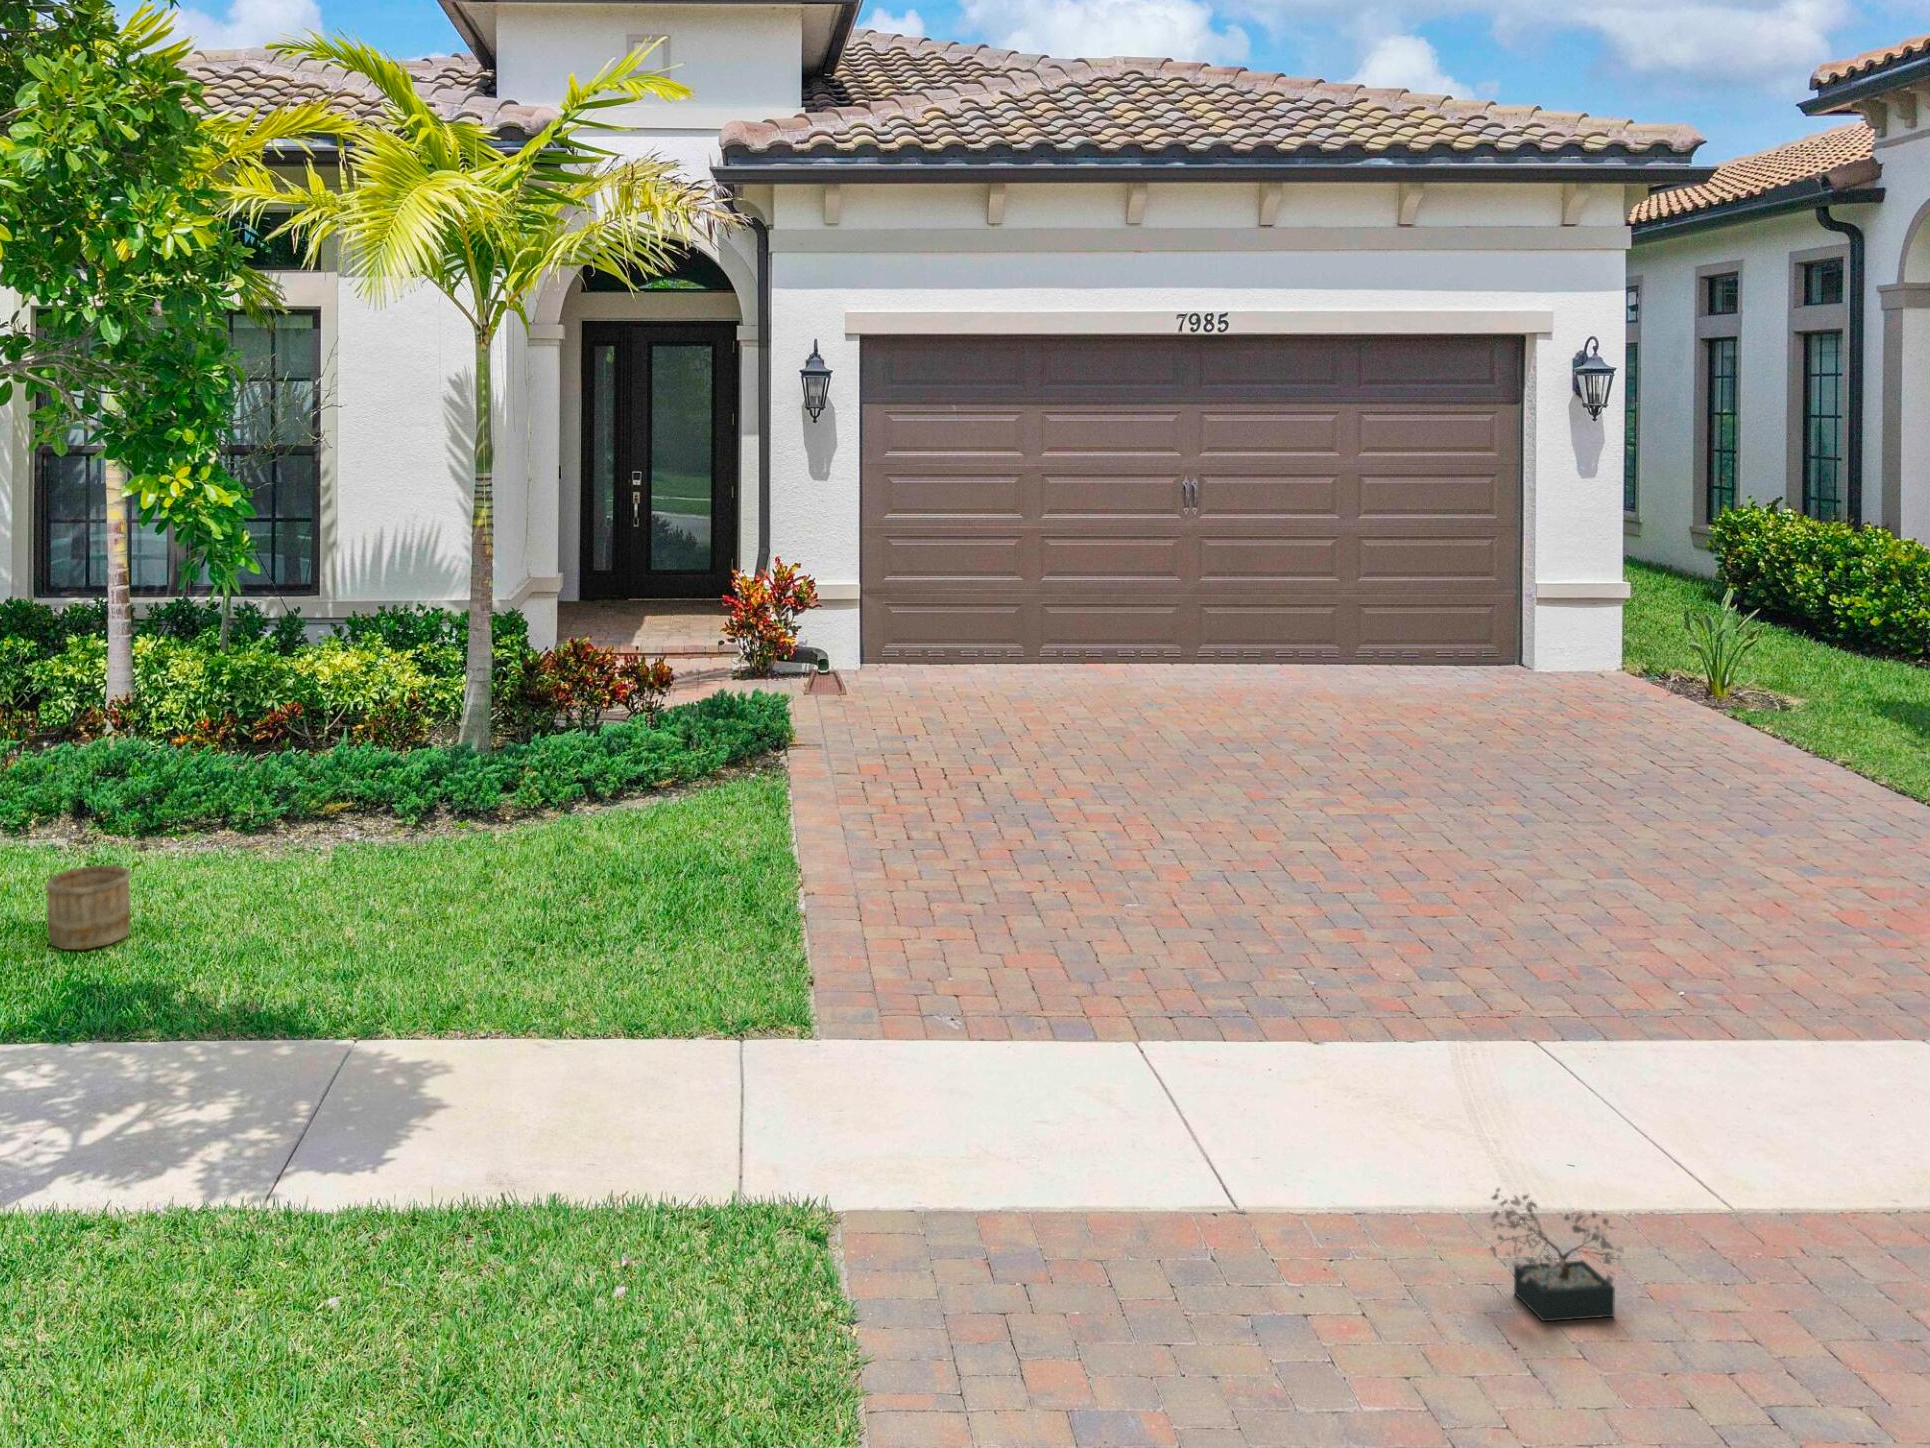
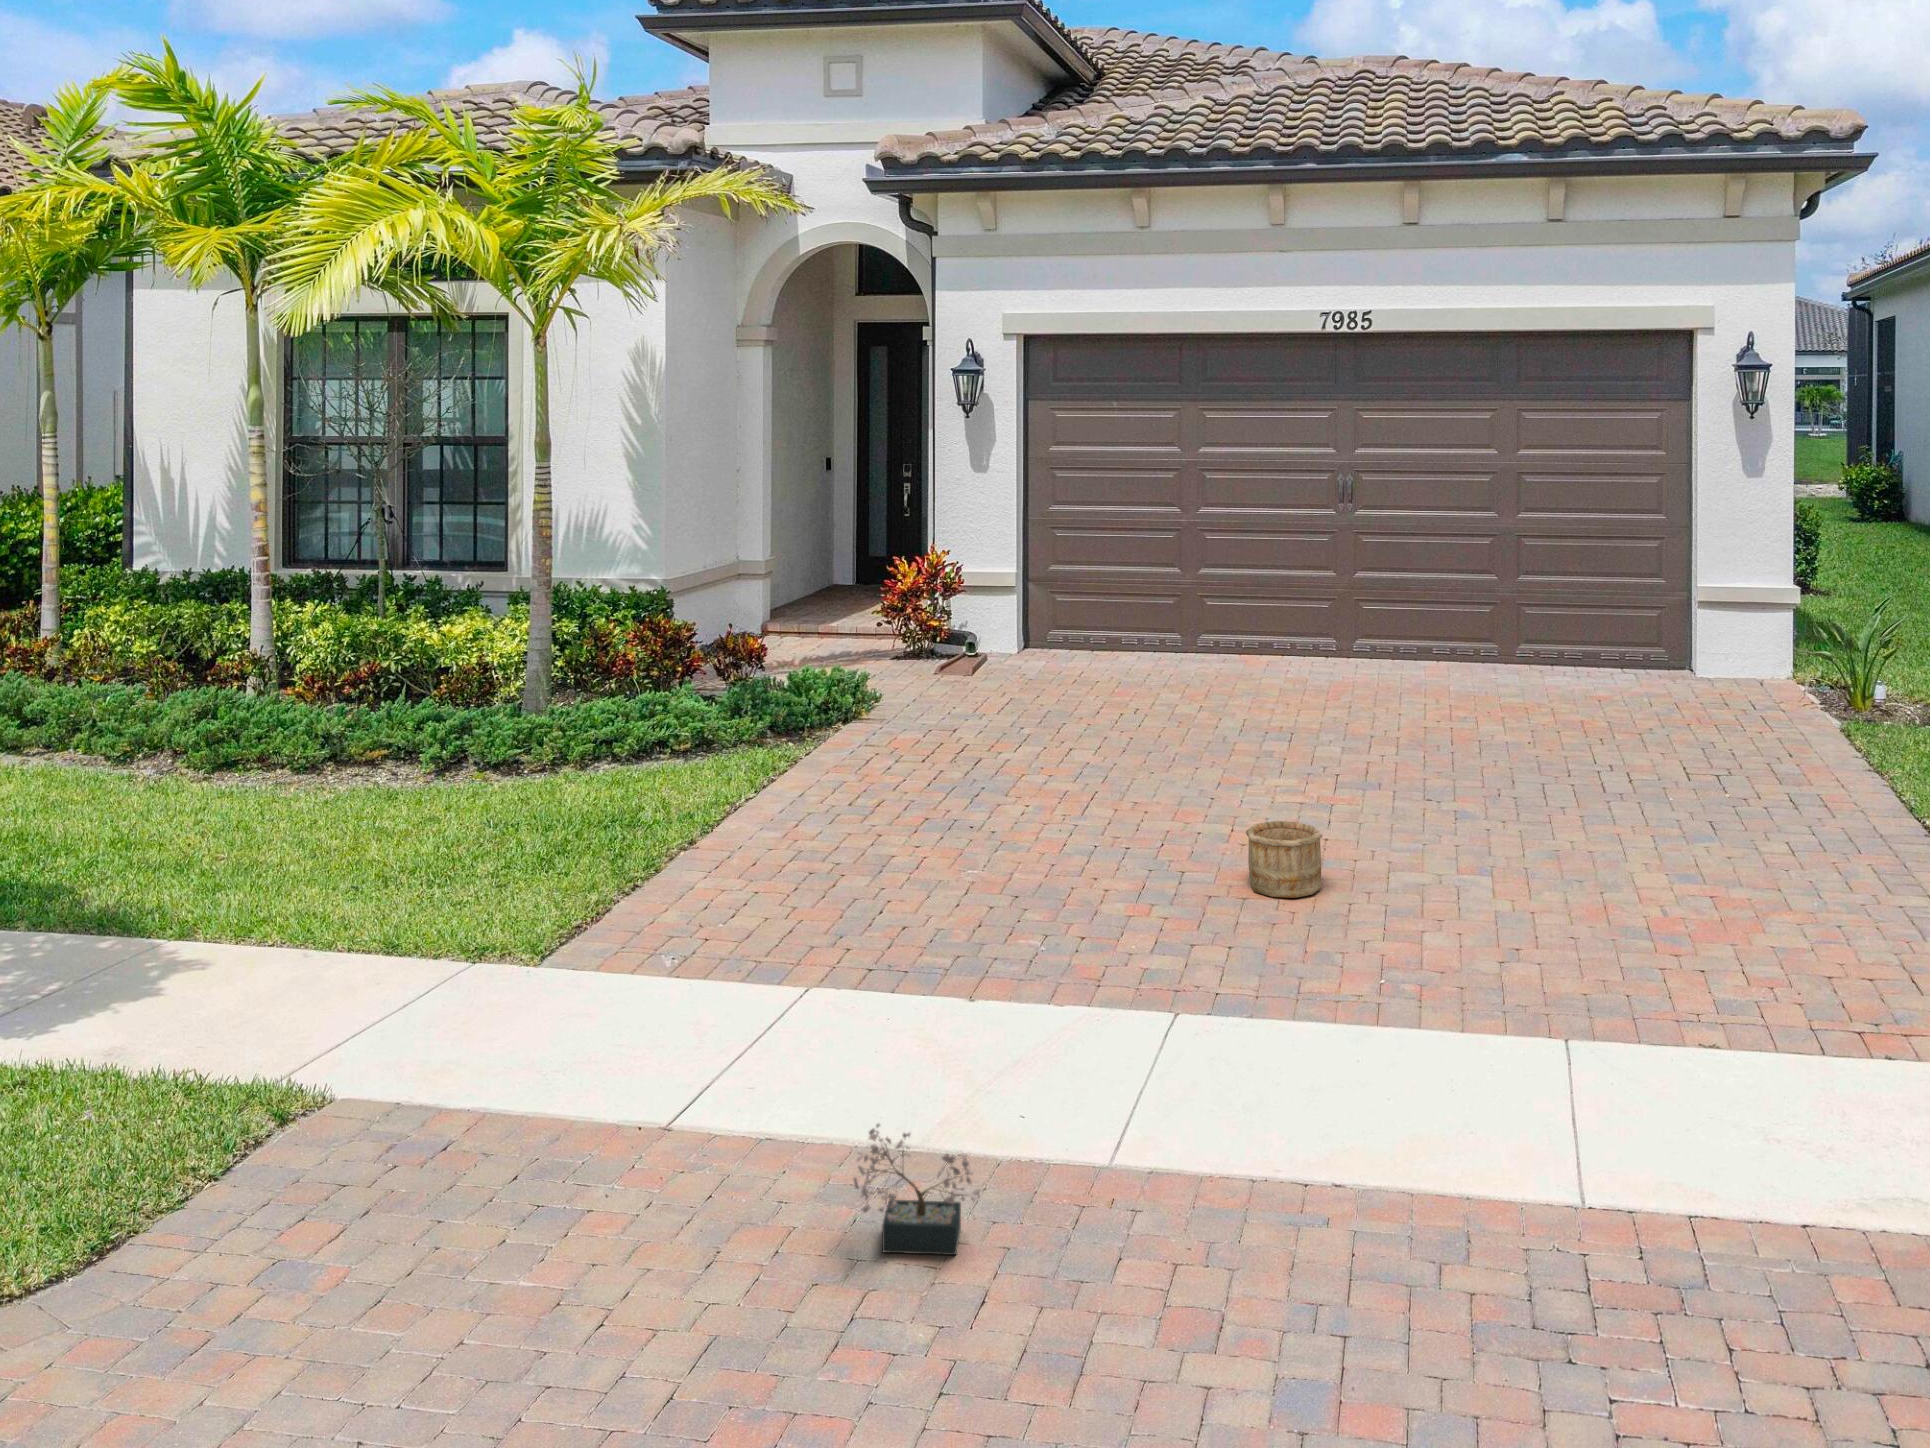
wooden bucket: present [45,865,132,950] -> present [1246,821,1322,898]

